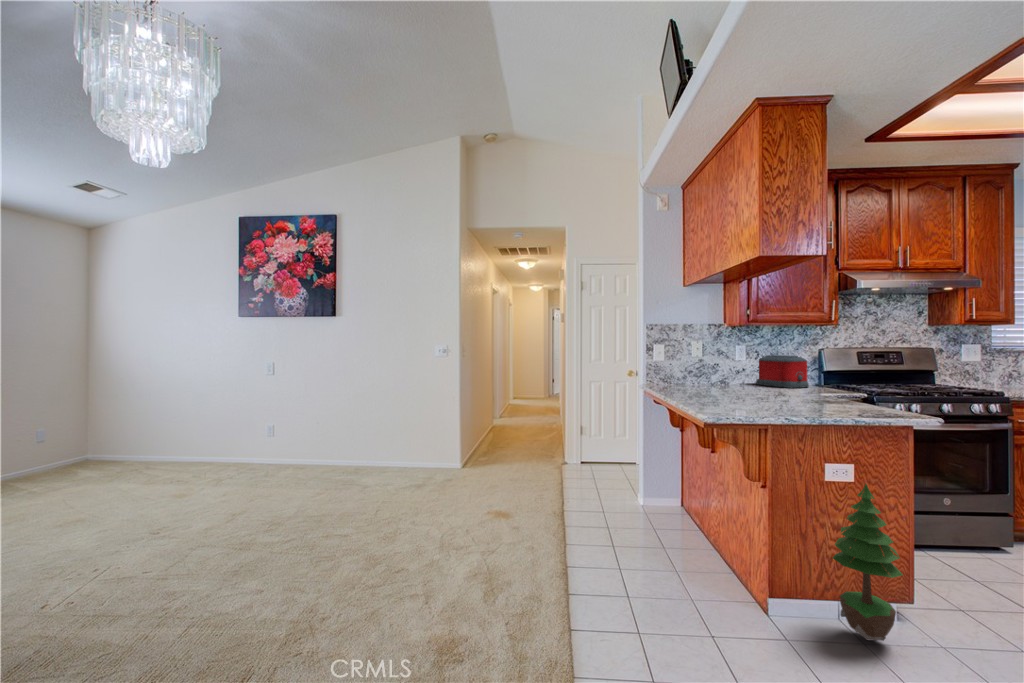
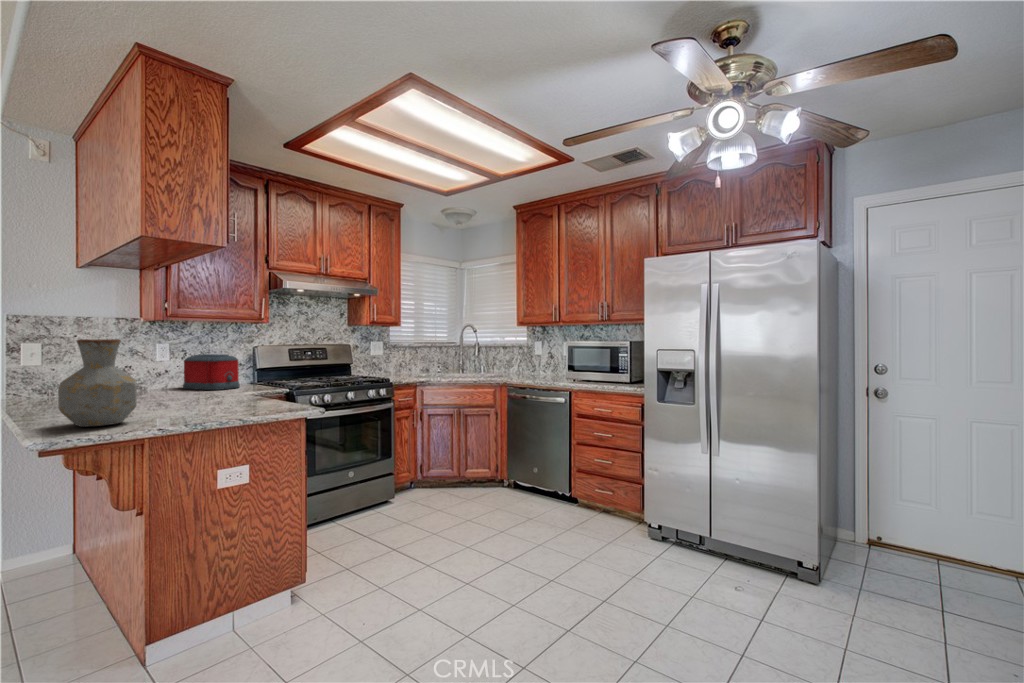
vase: none [704,342,757,410] -> present [58,339,137,427]
potted tree: present [833,484,903,641] -> none [218,482,282,639]

